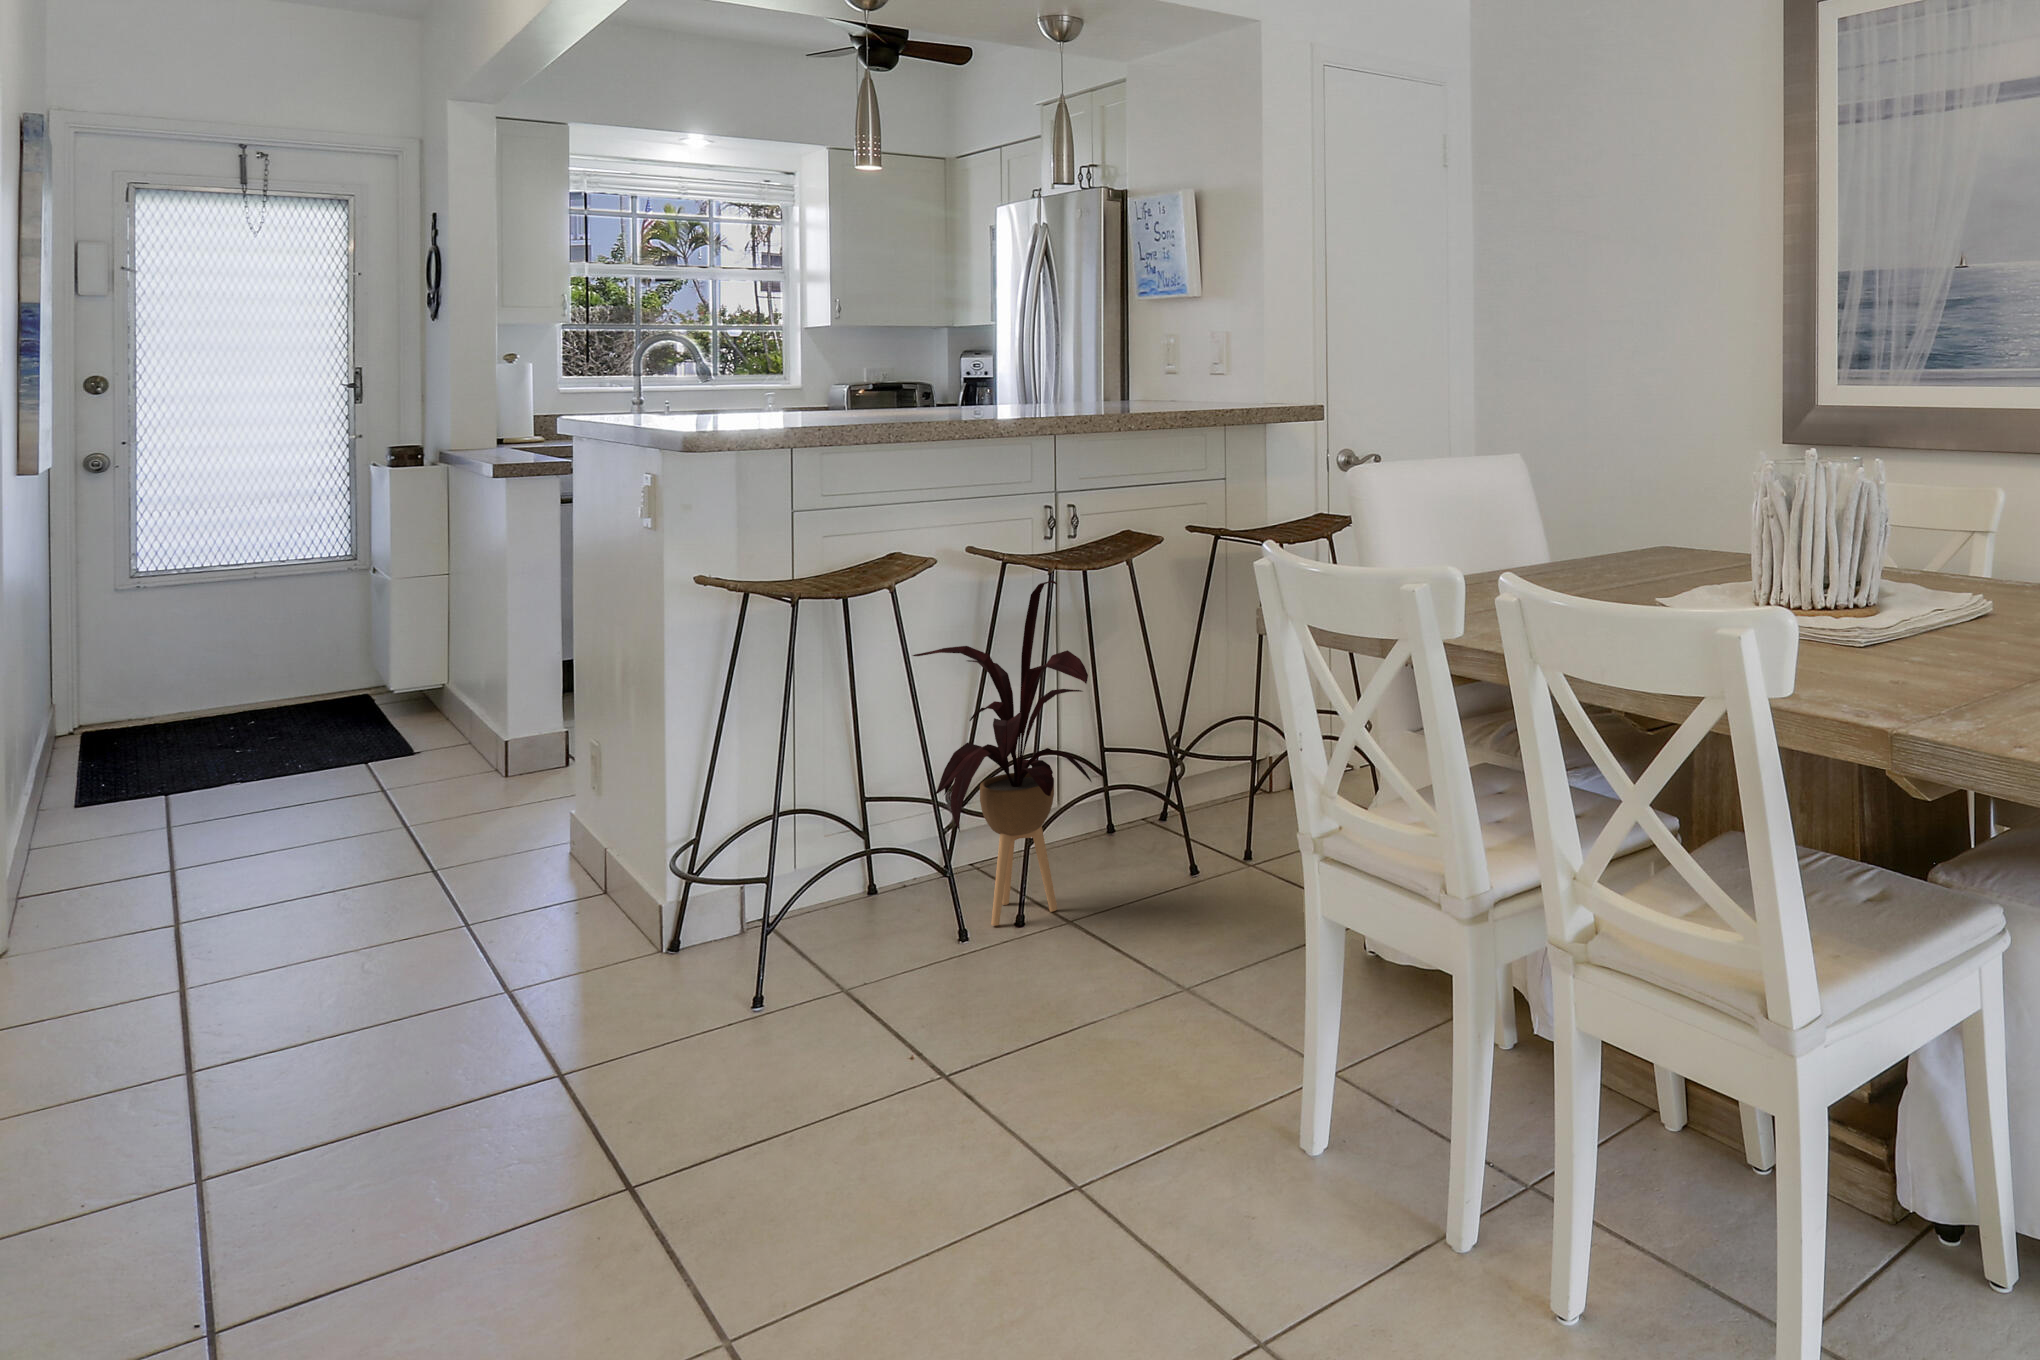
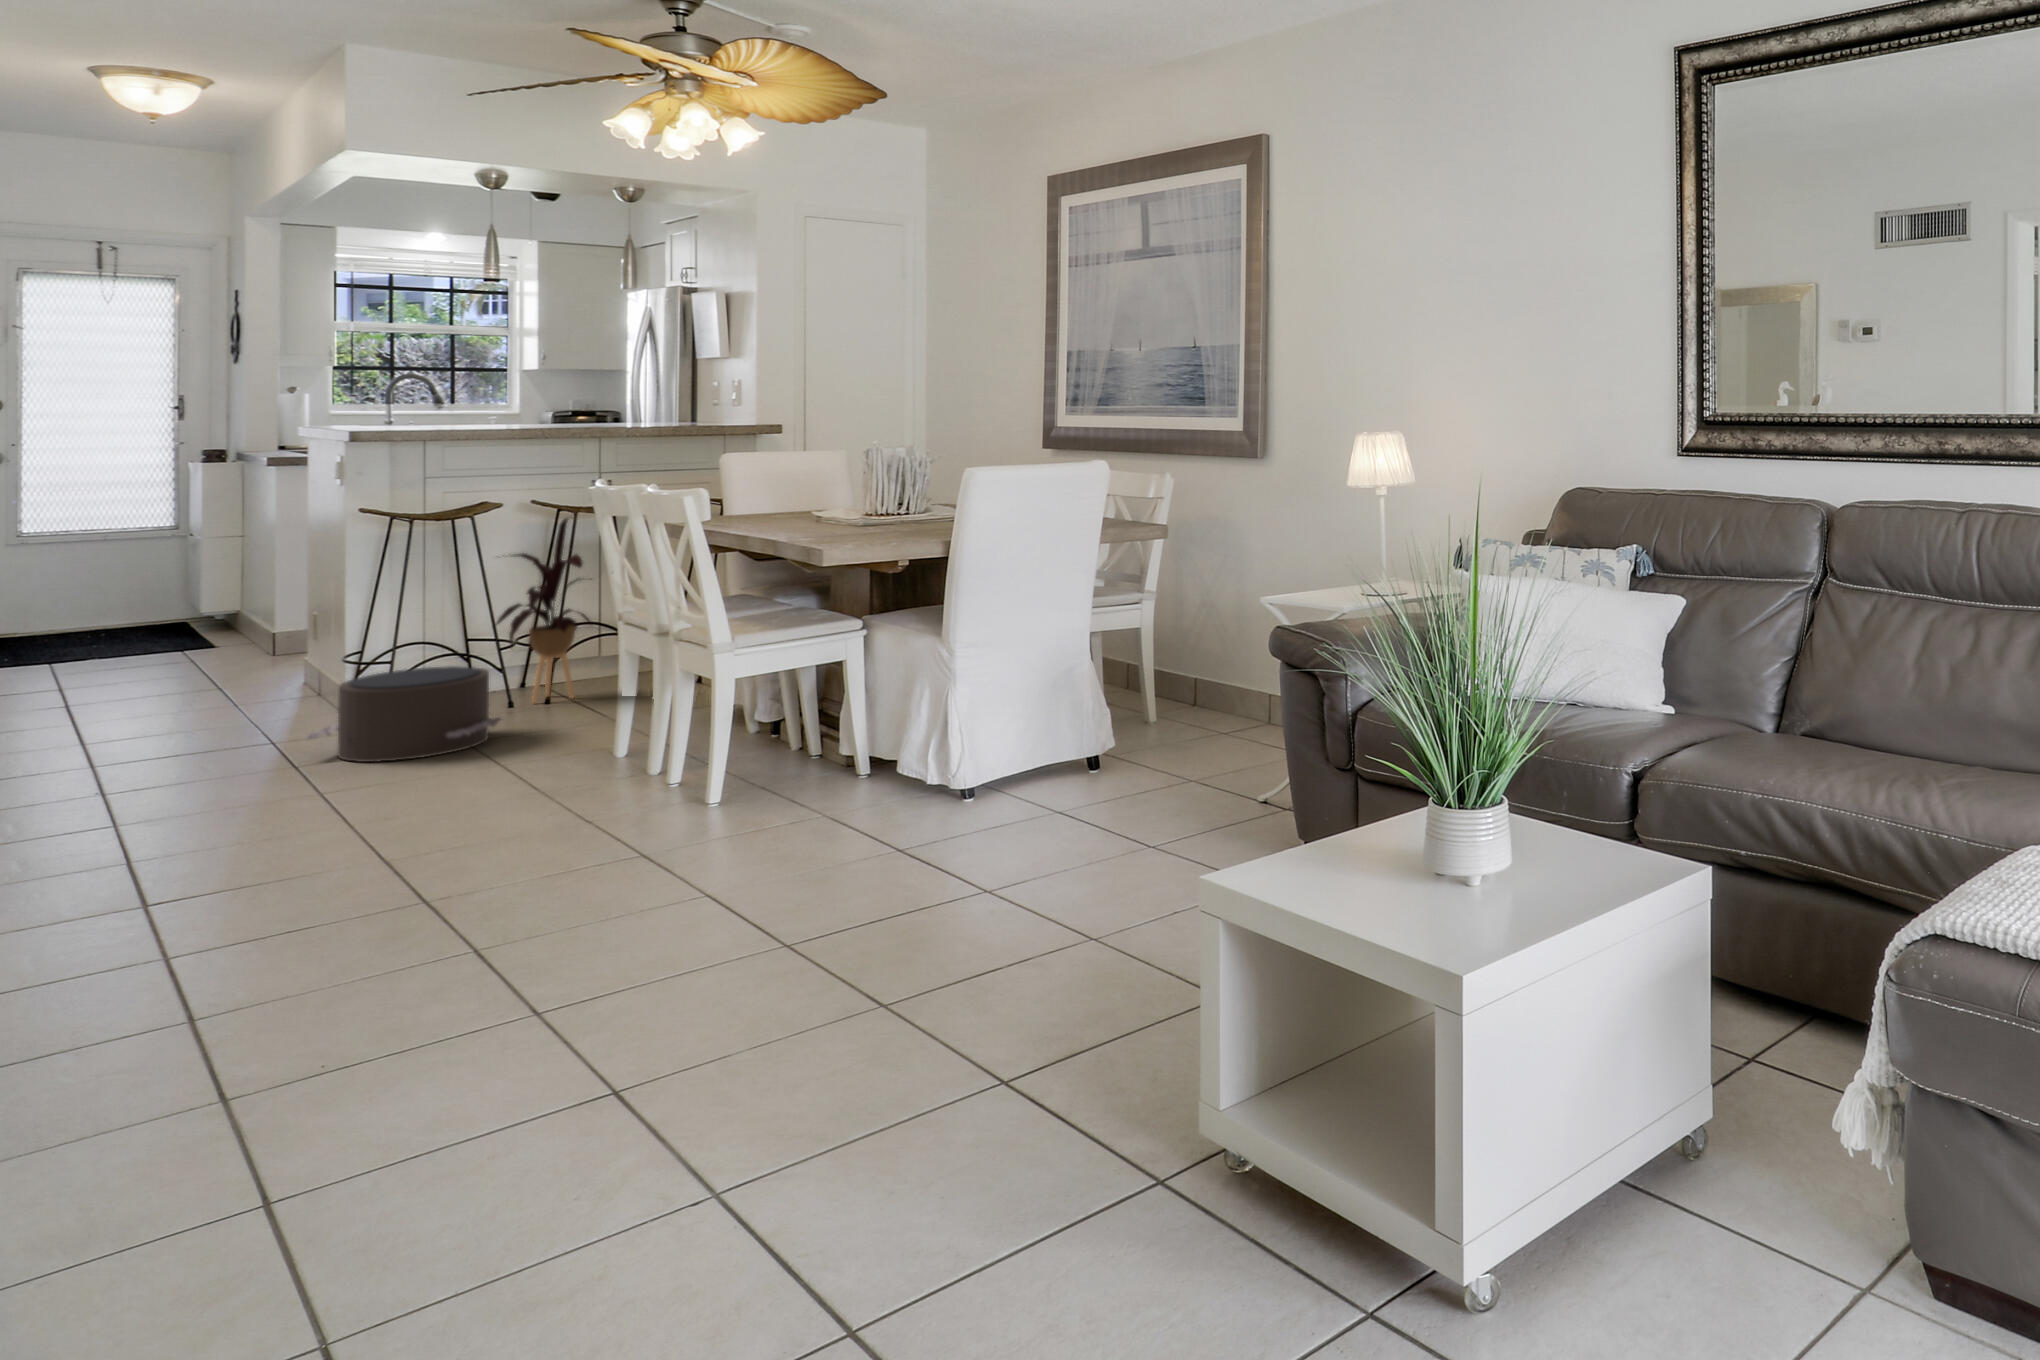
pouf: none [637,893,1011,1142] -> present [305,666,501,762]

